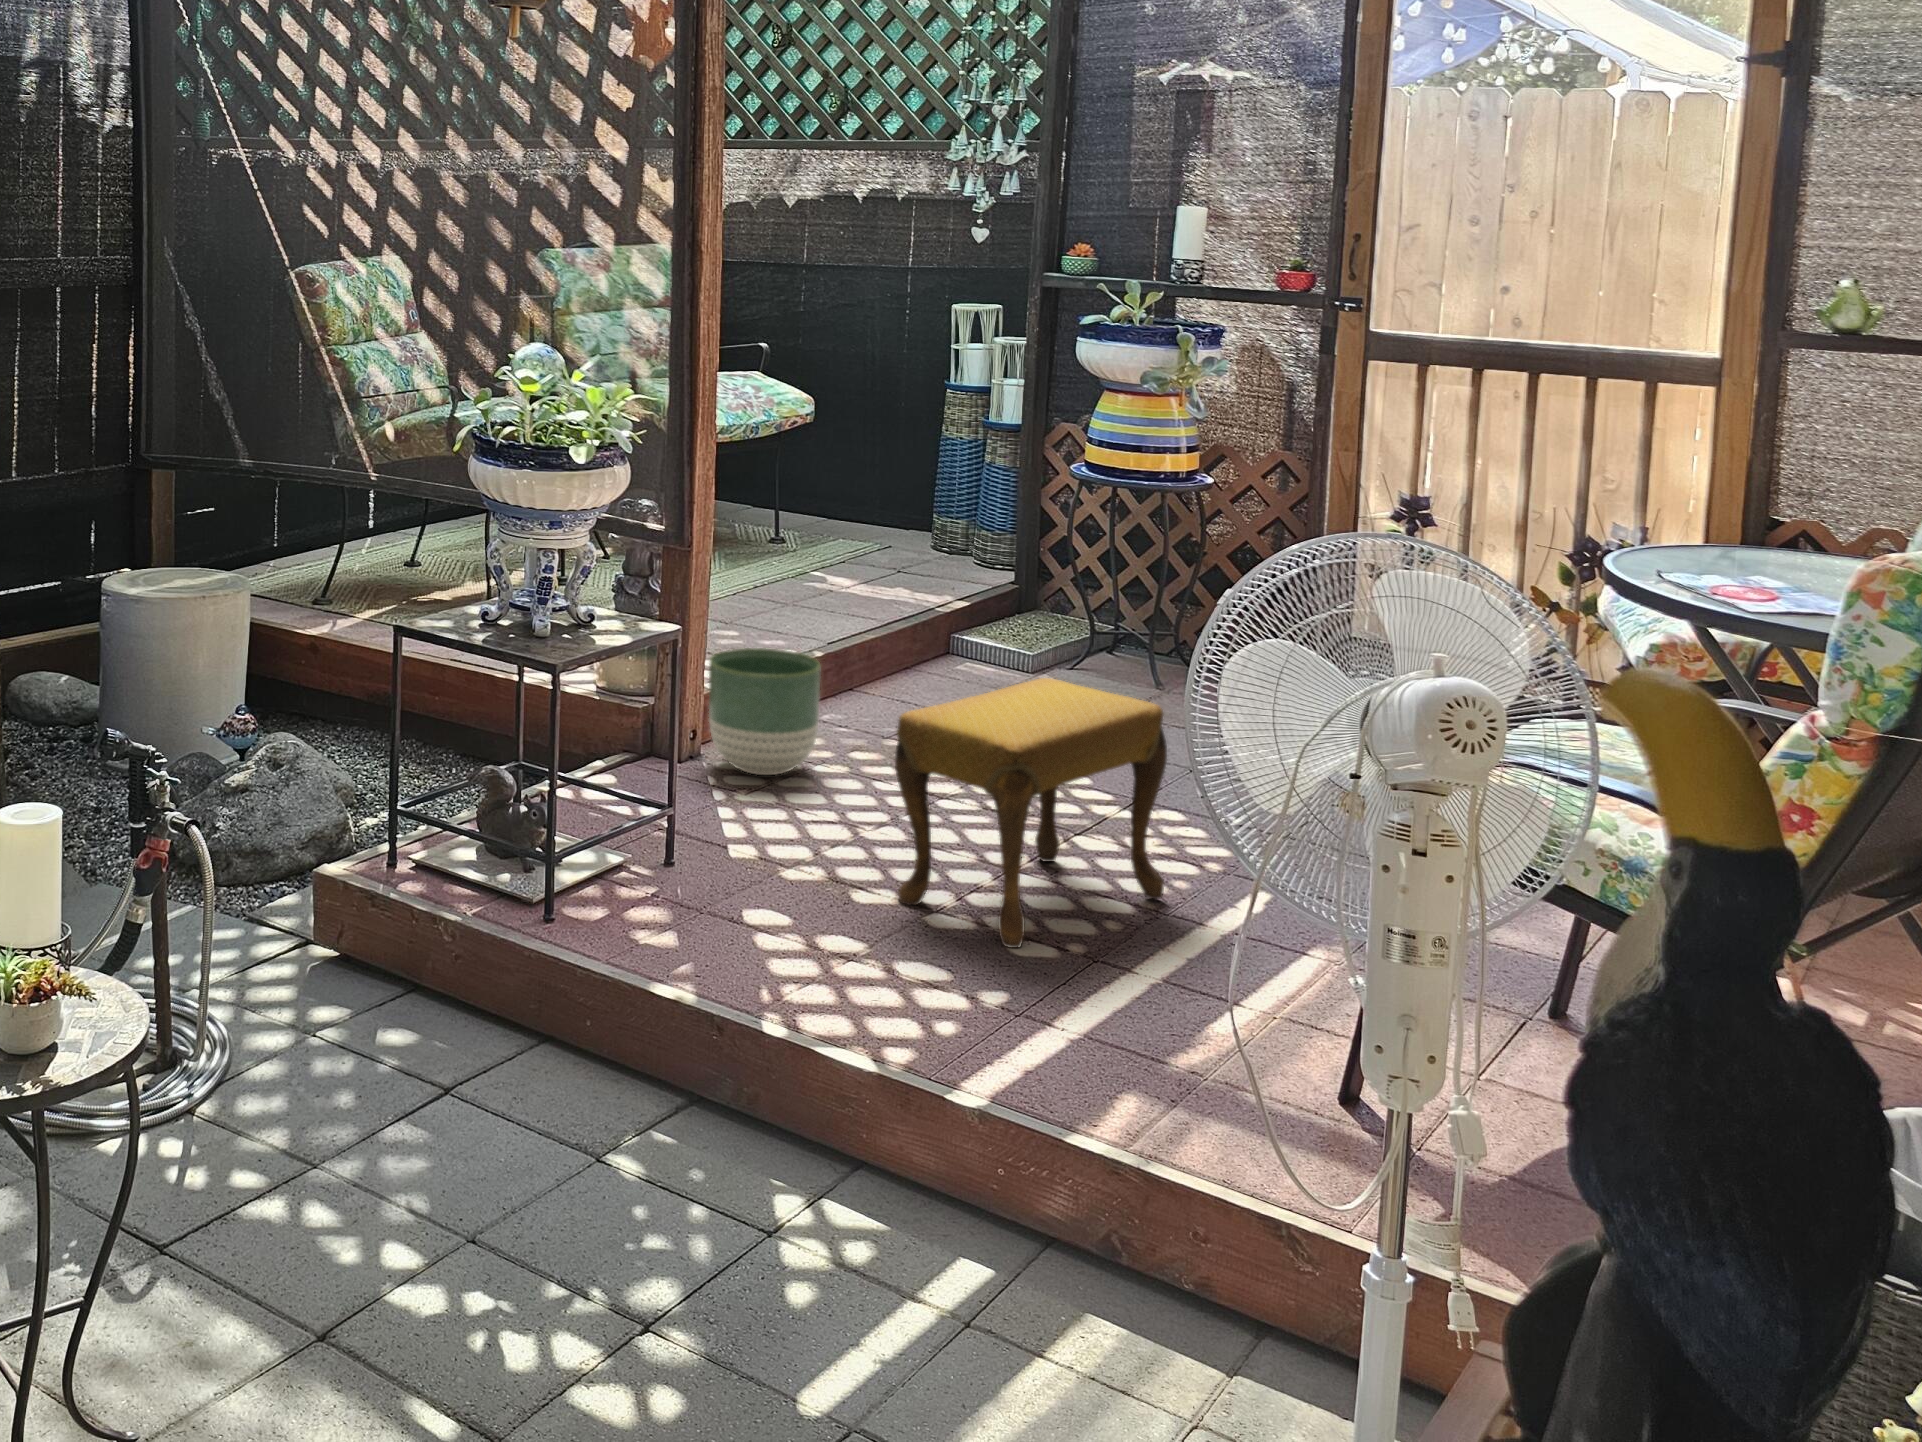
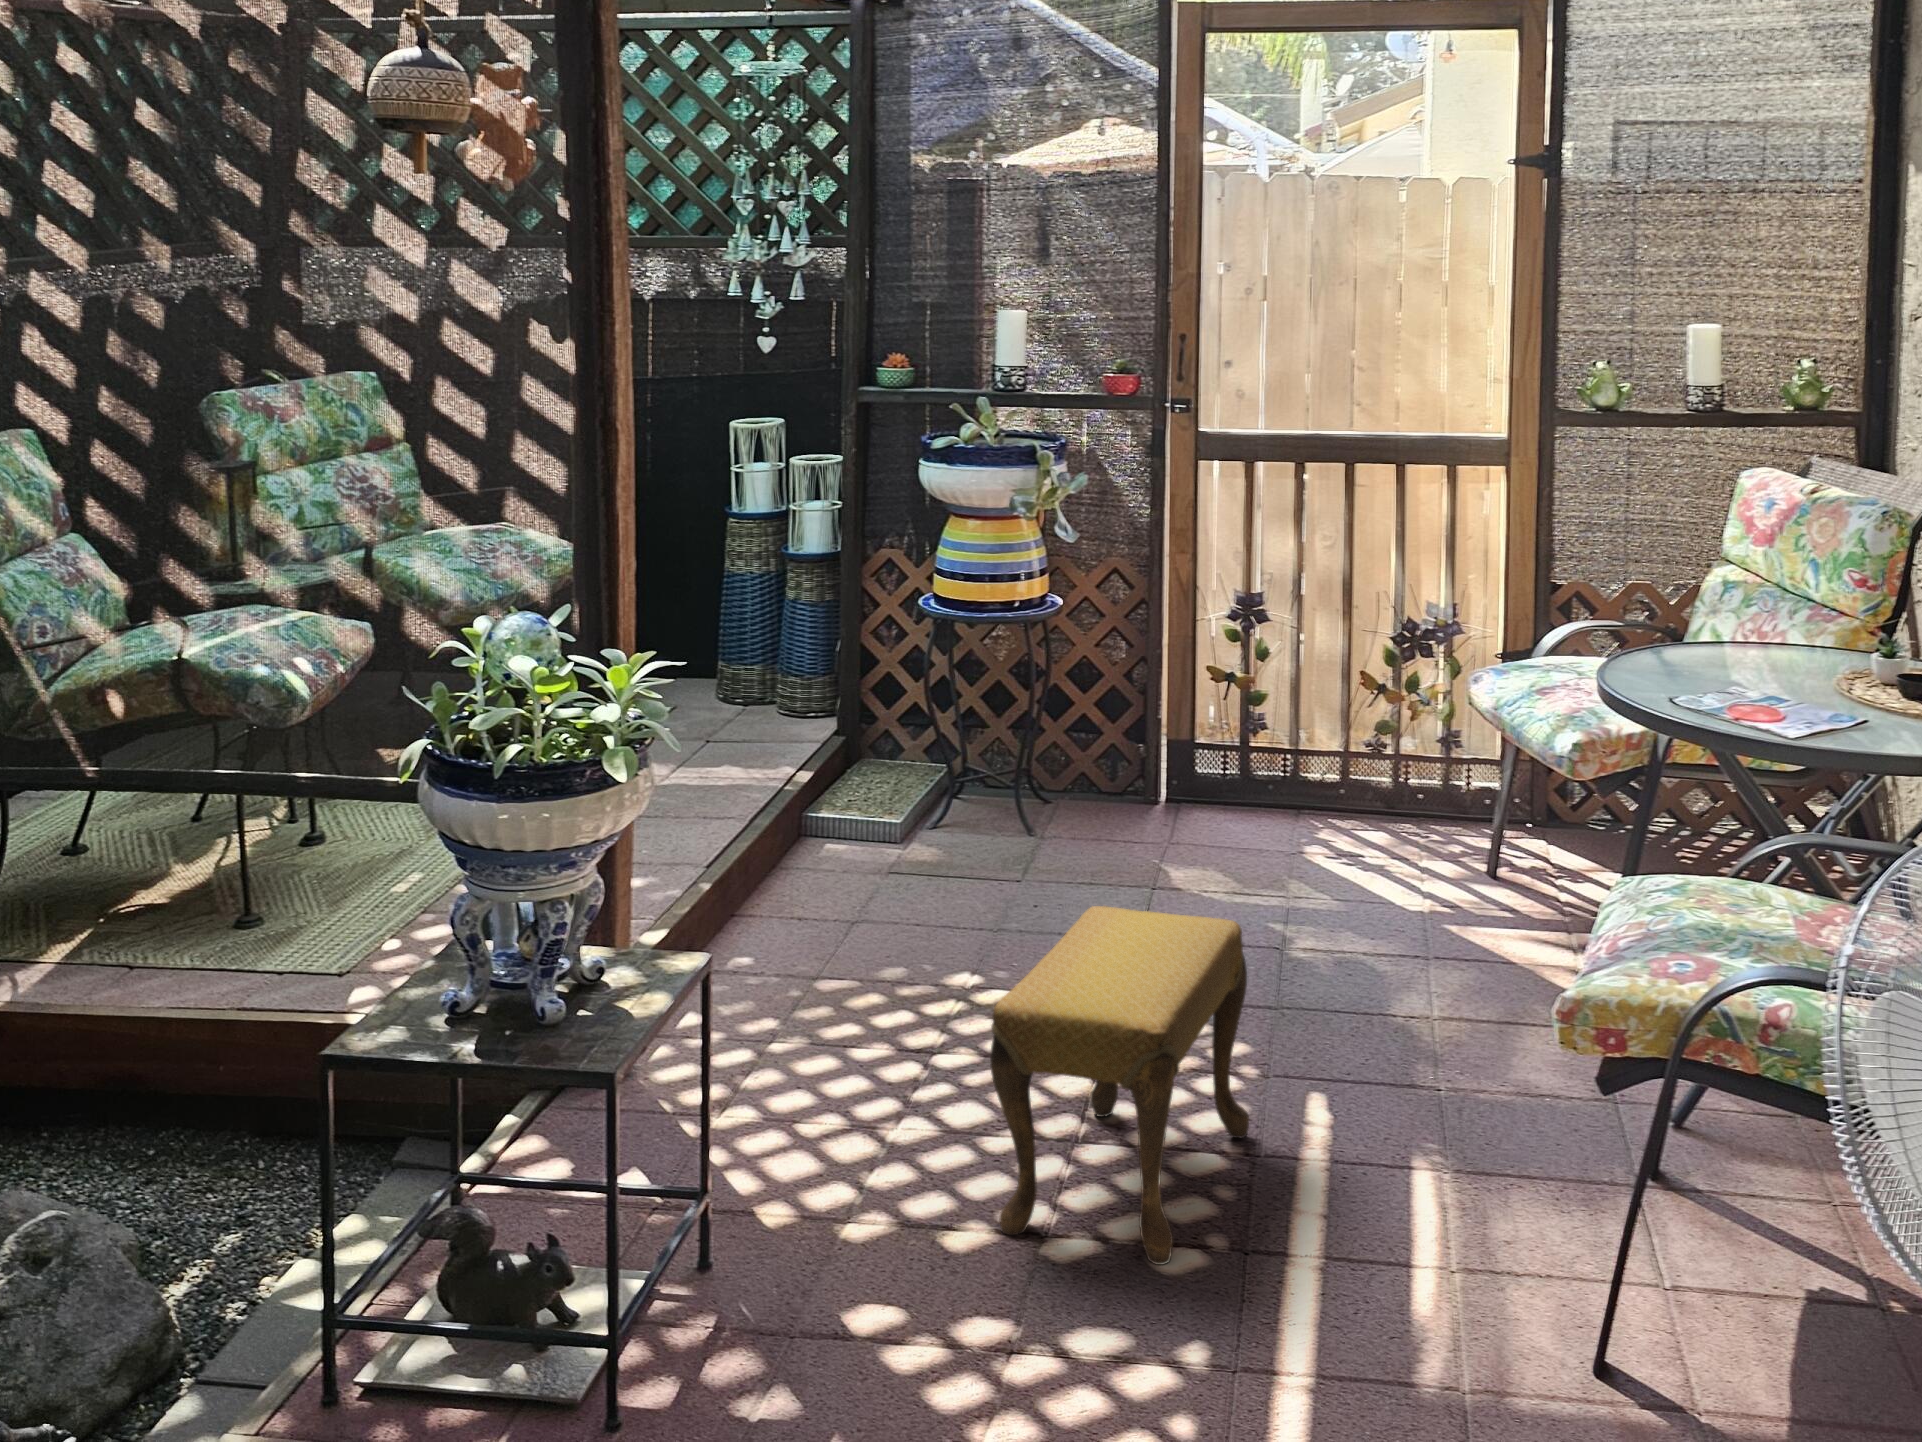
planter: present [709,648,821,775] -> none [642,908,781,1078]

